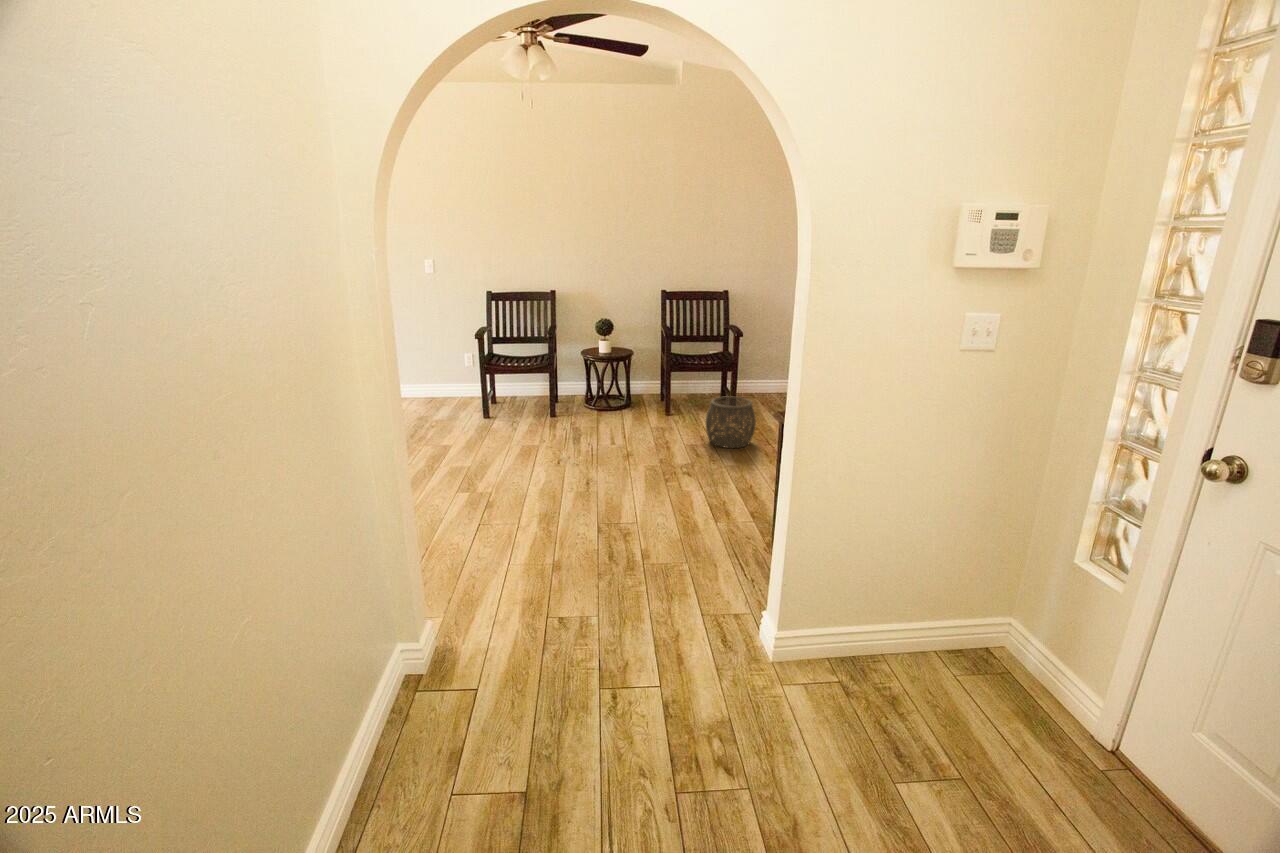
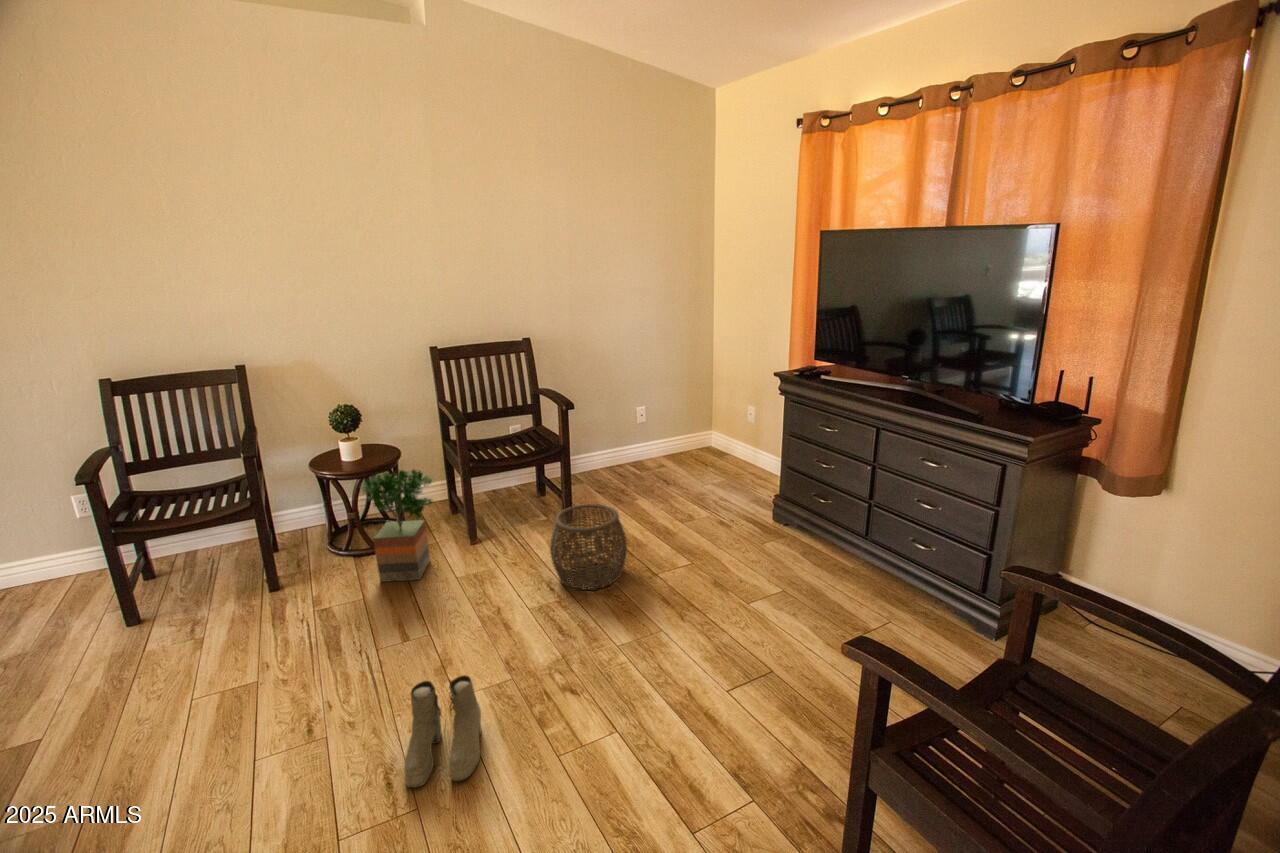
potted tree: none [604,358,647,427] -> present [361,469,433,582]
boots: none [595,449,637,496] -> present [404,675,482,788]

